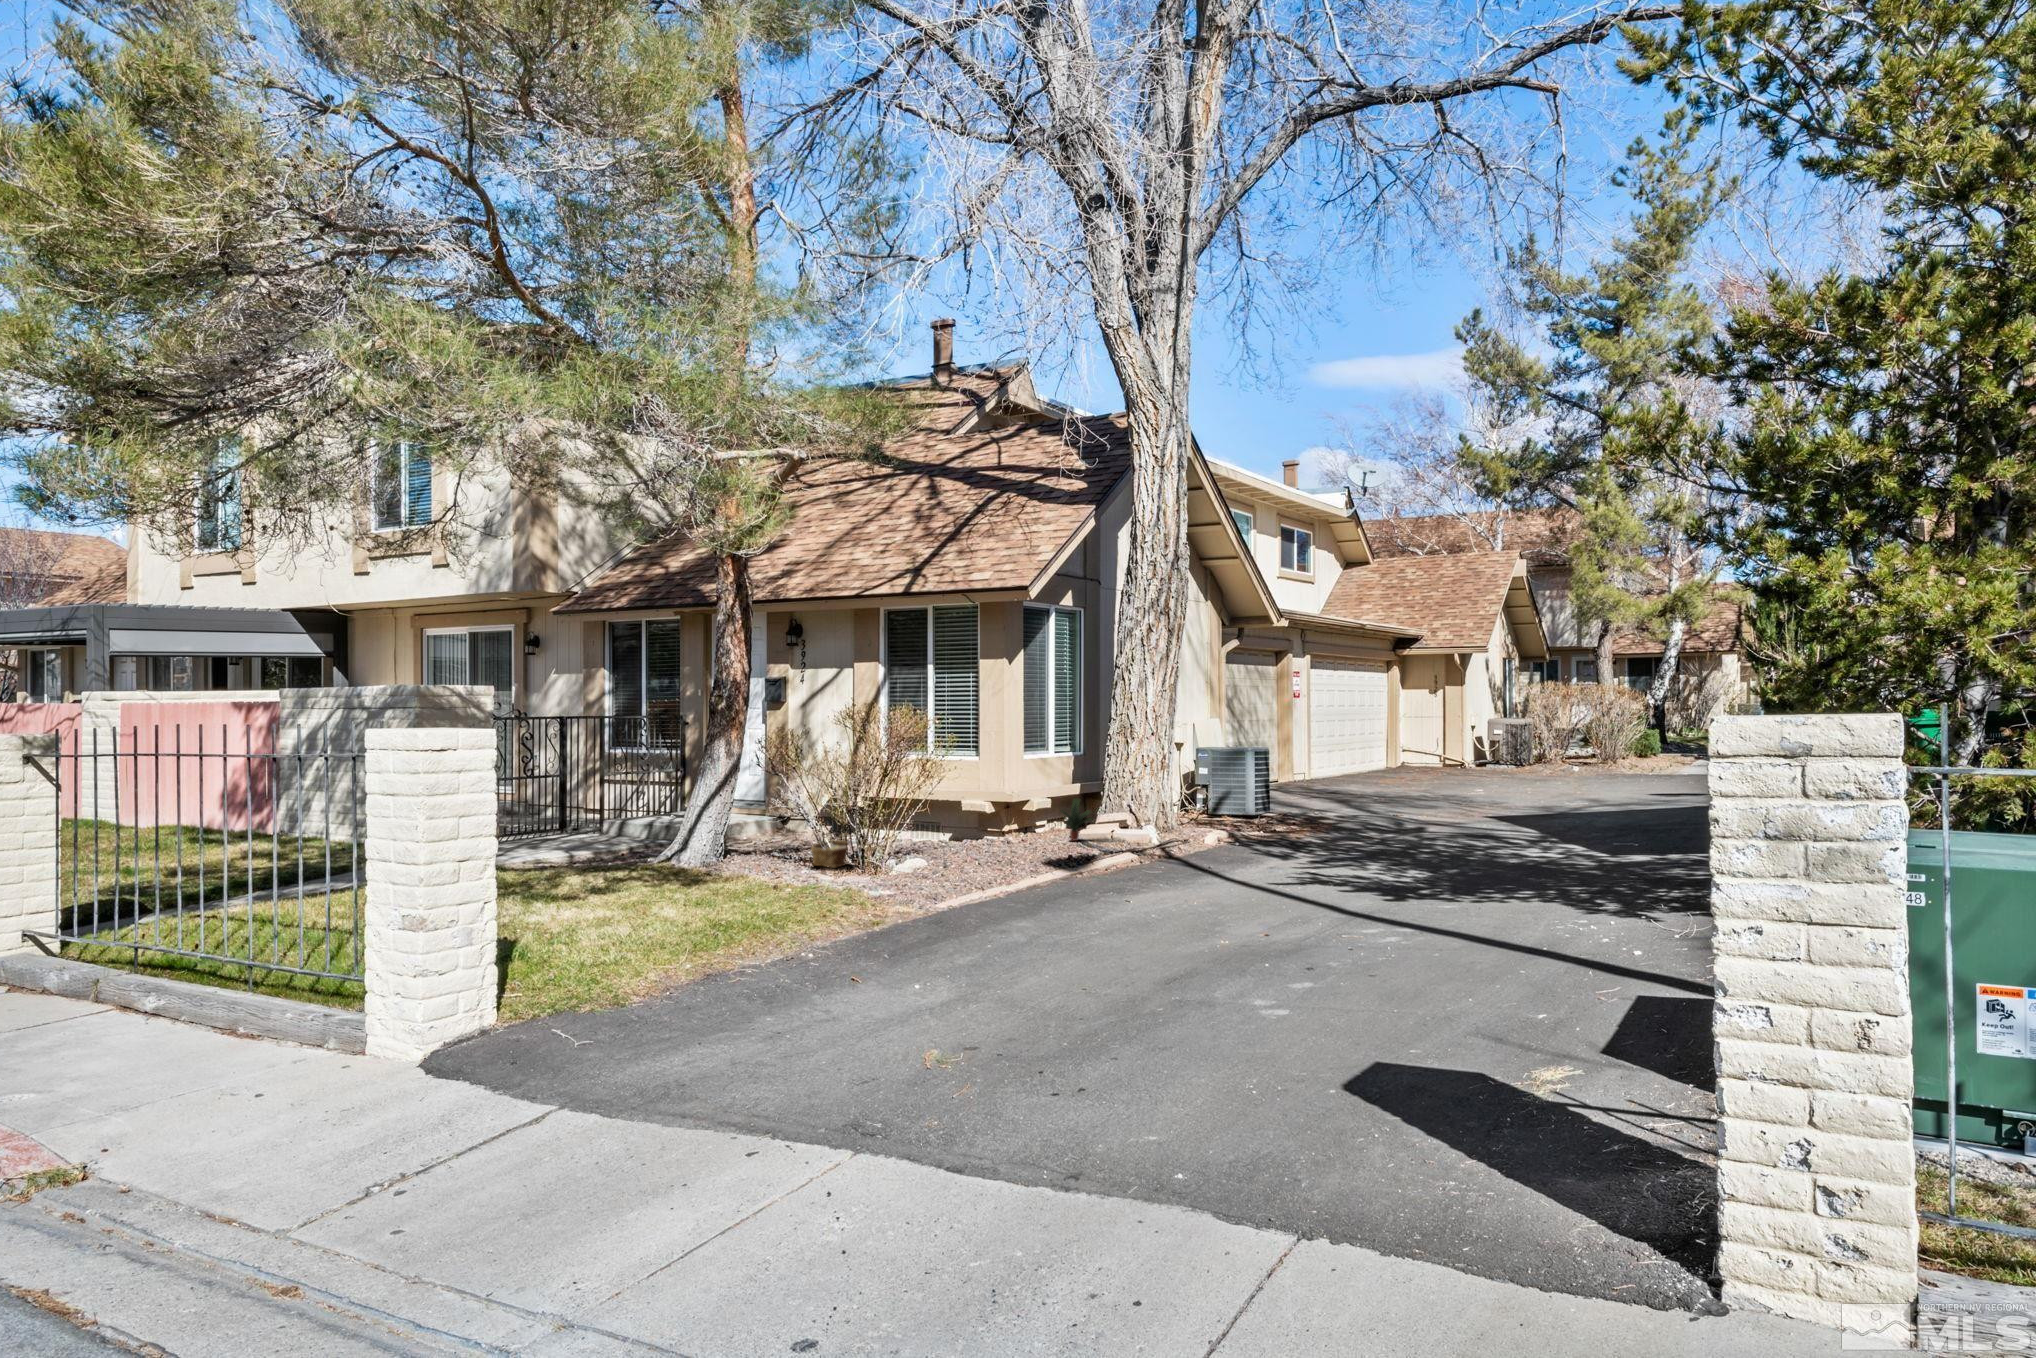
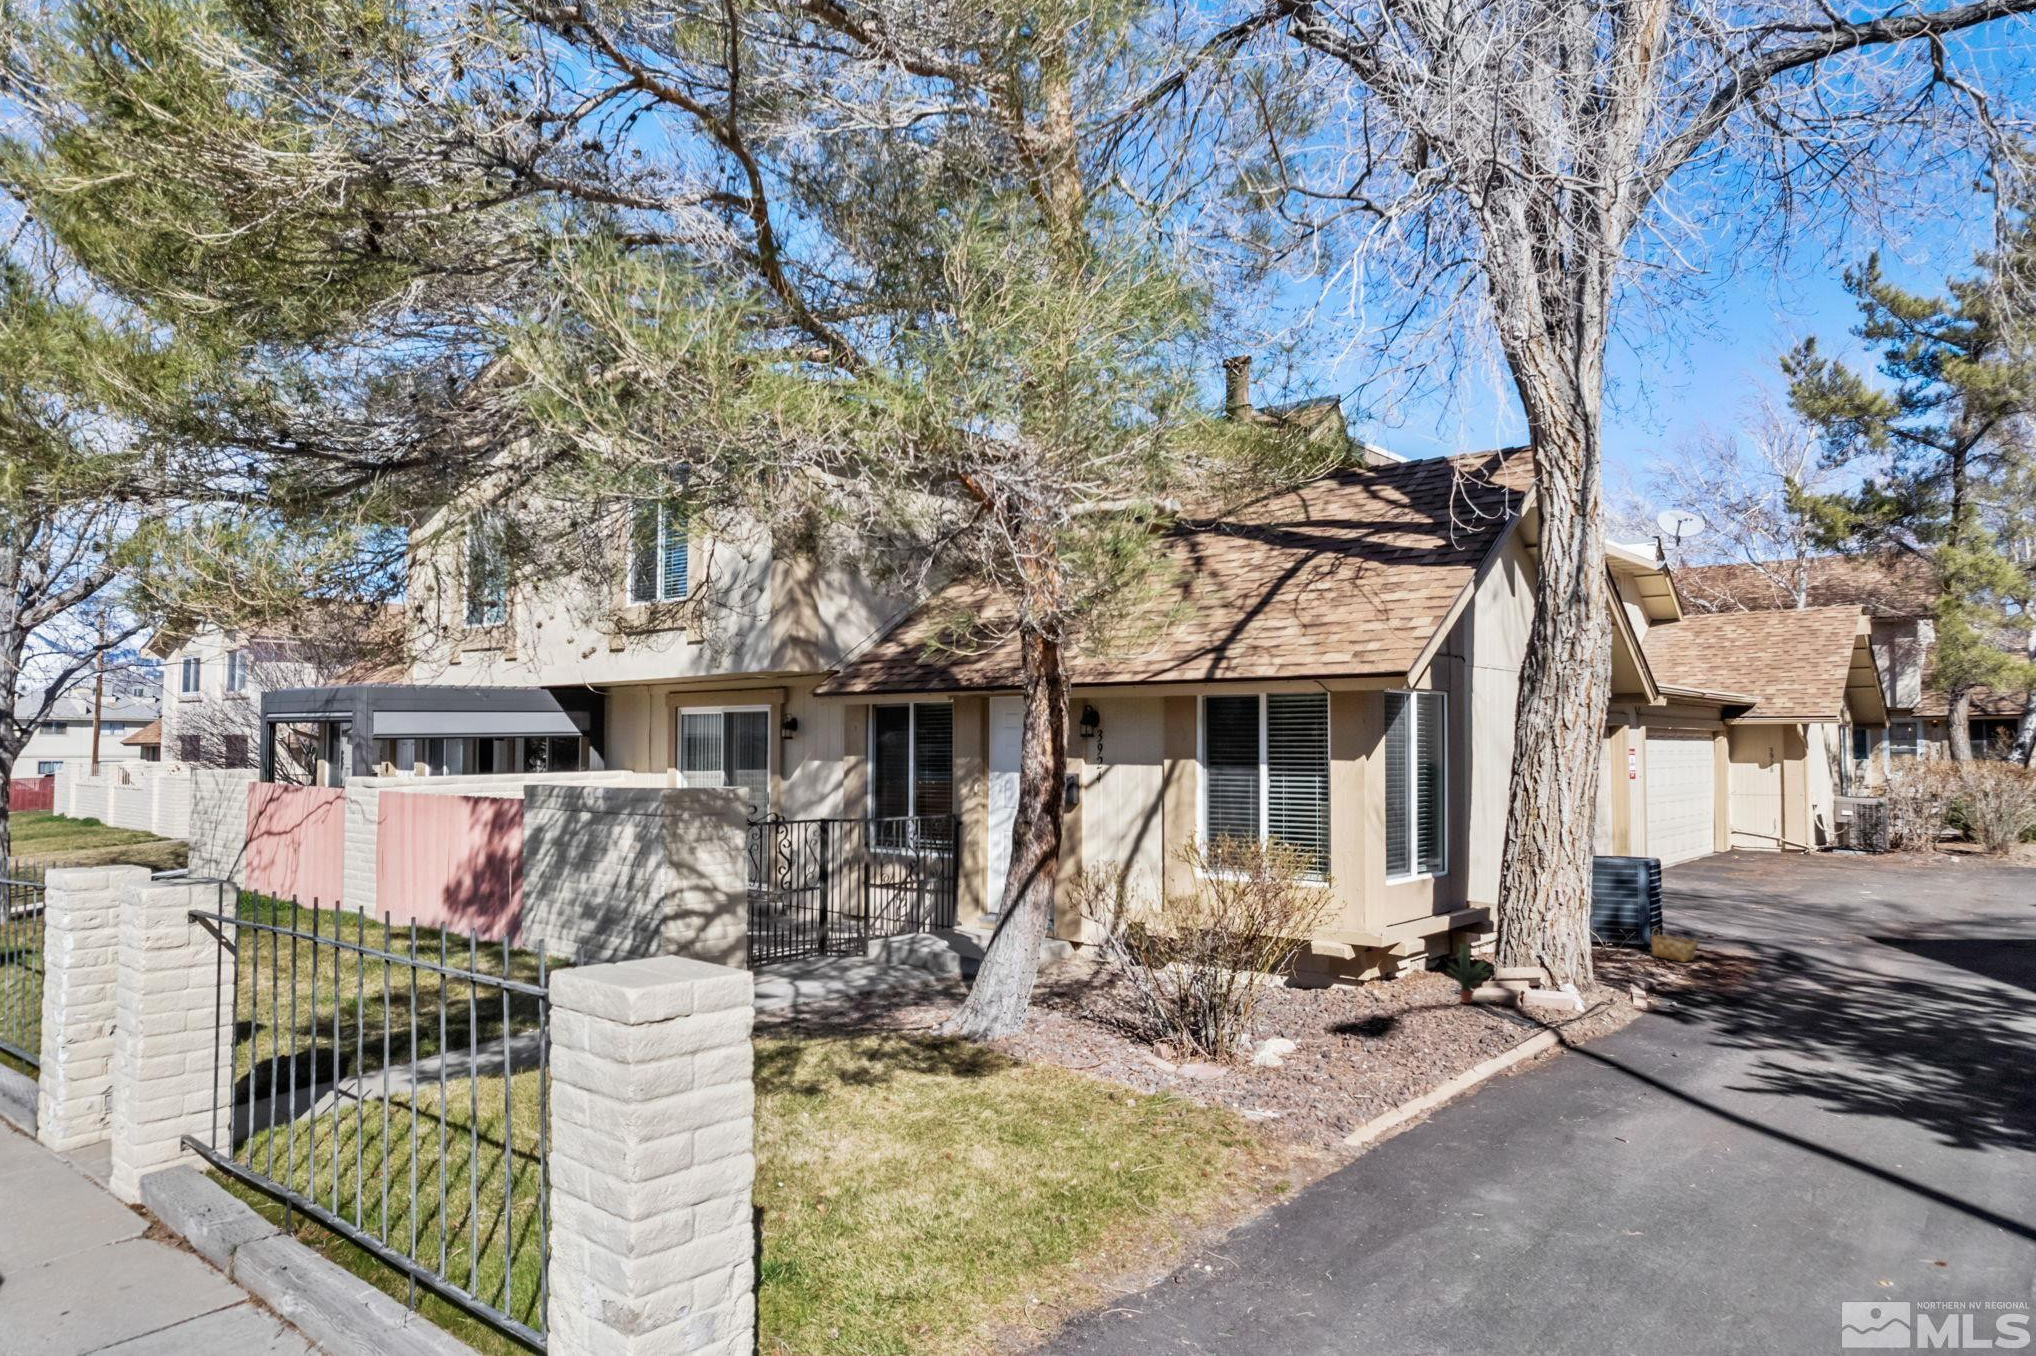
woven basket: present [811,833,849,868] -> present [1651,933,1698,962]

